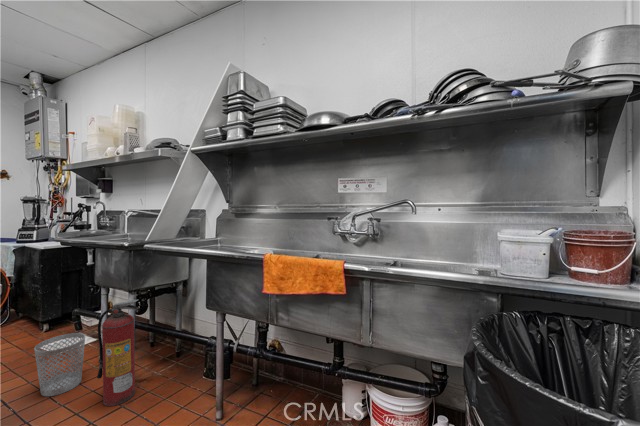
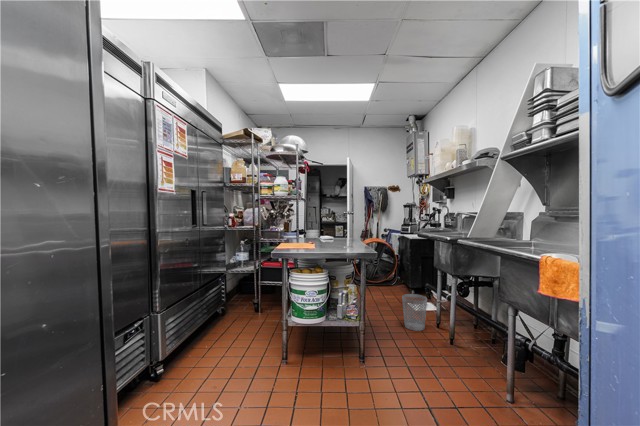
fire extinguisher: present [97,300,139,406] -> none [430,281,456,354]

